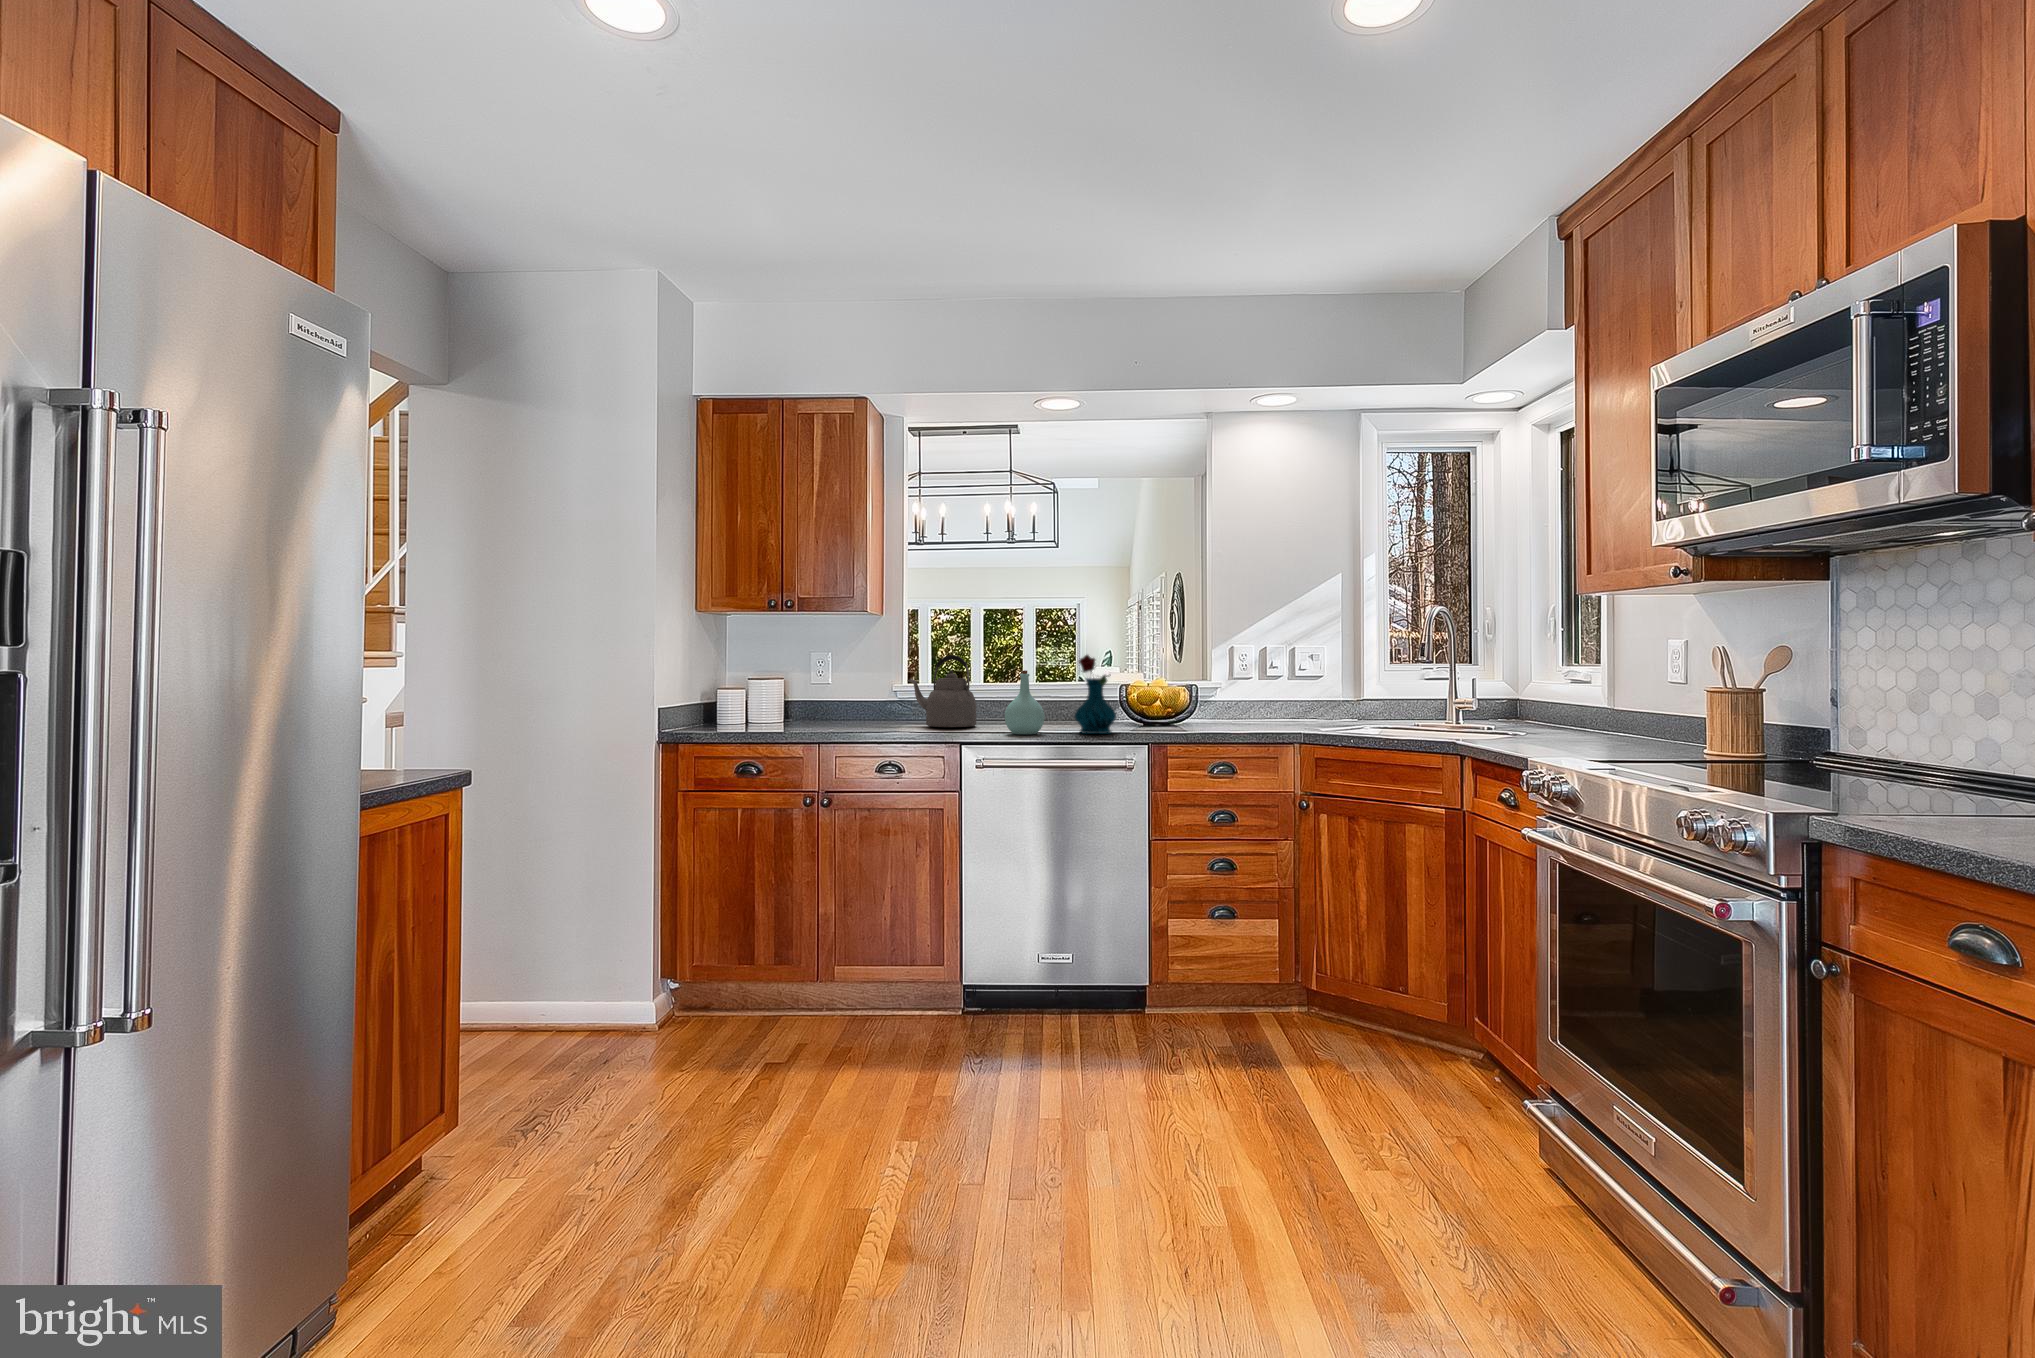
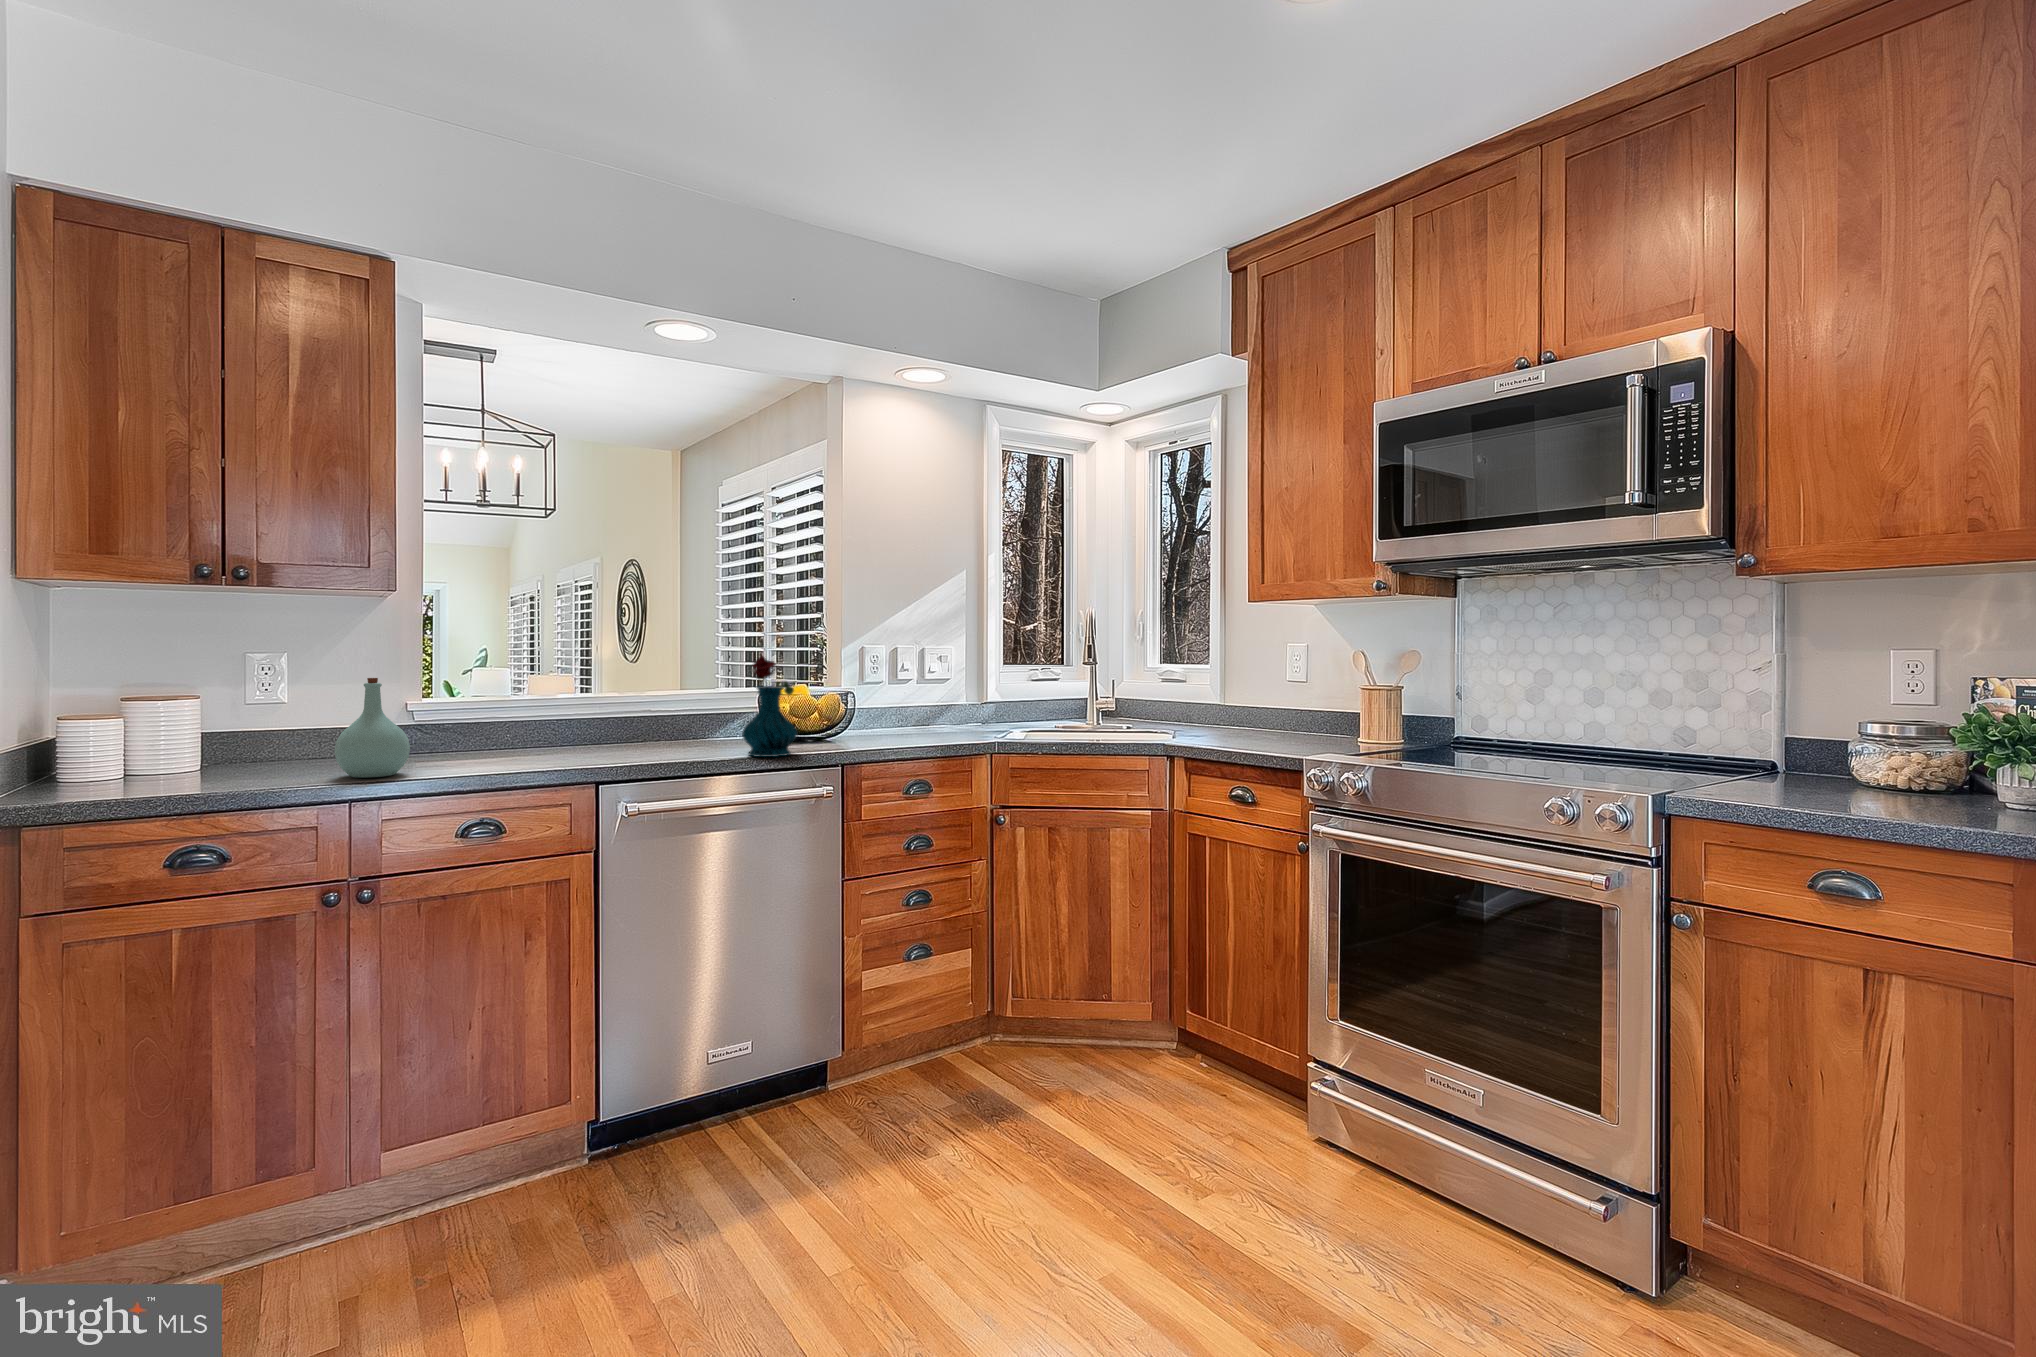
kettle: present [908,655,976,727] -> none [468,655,586,757]
bottle: present [1005,670,1045,734] -> present [334,678,410,778]

